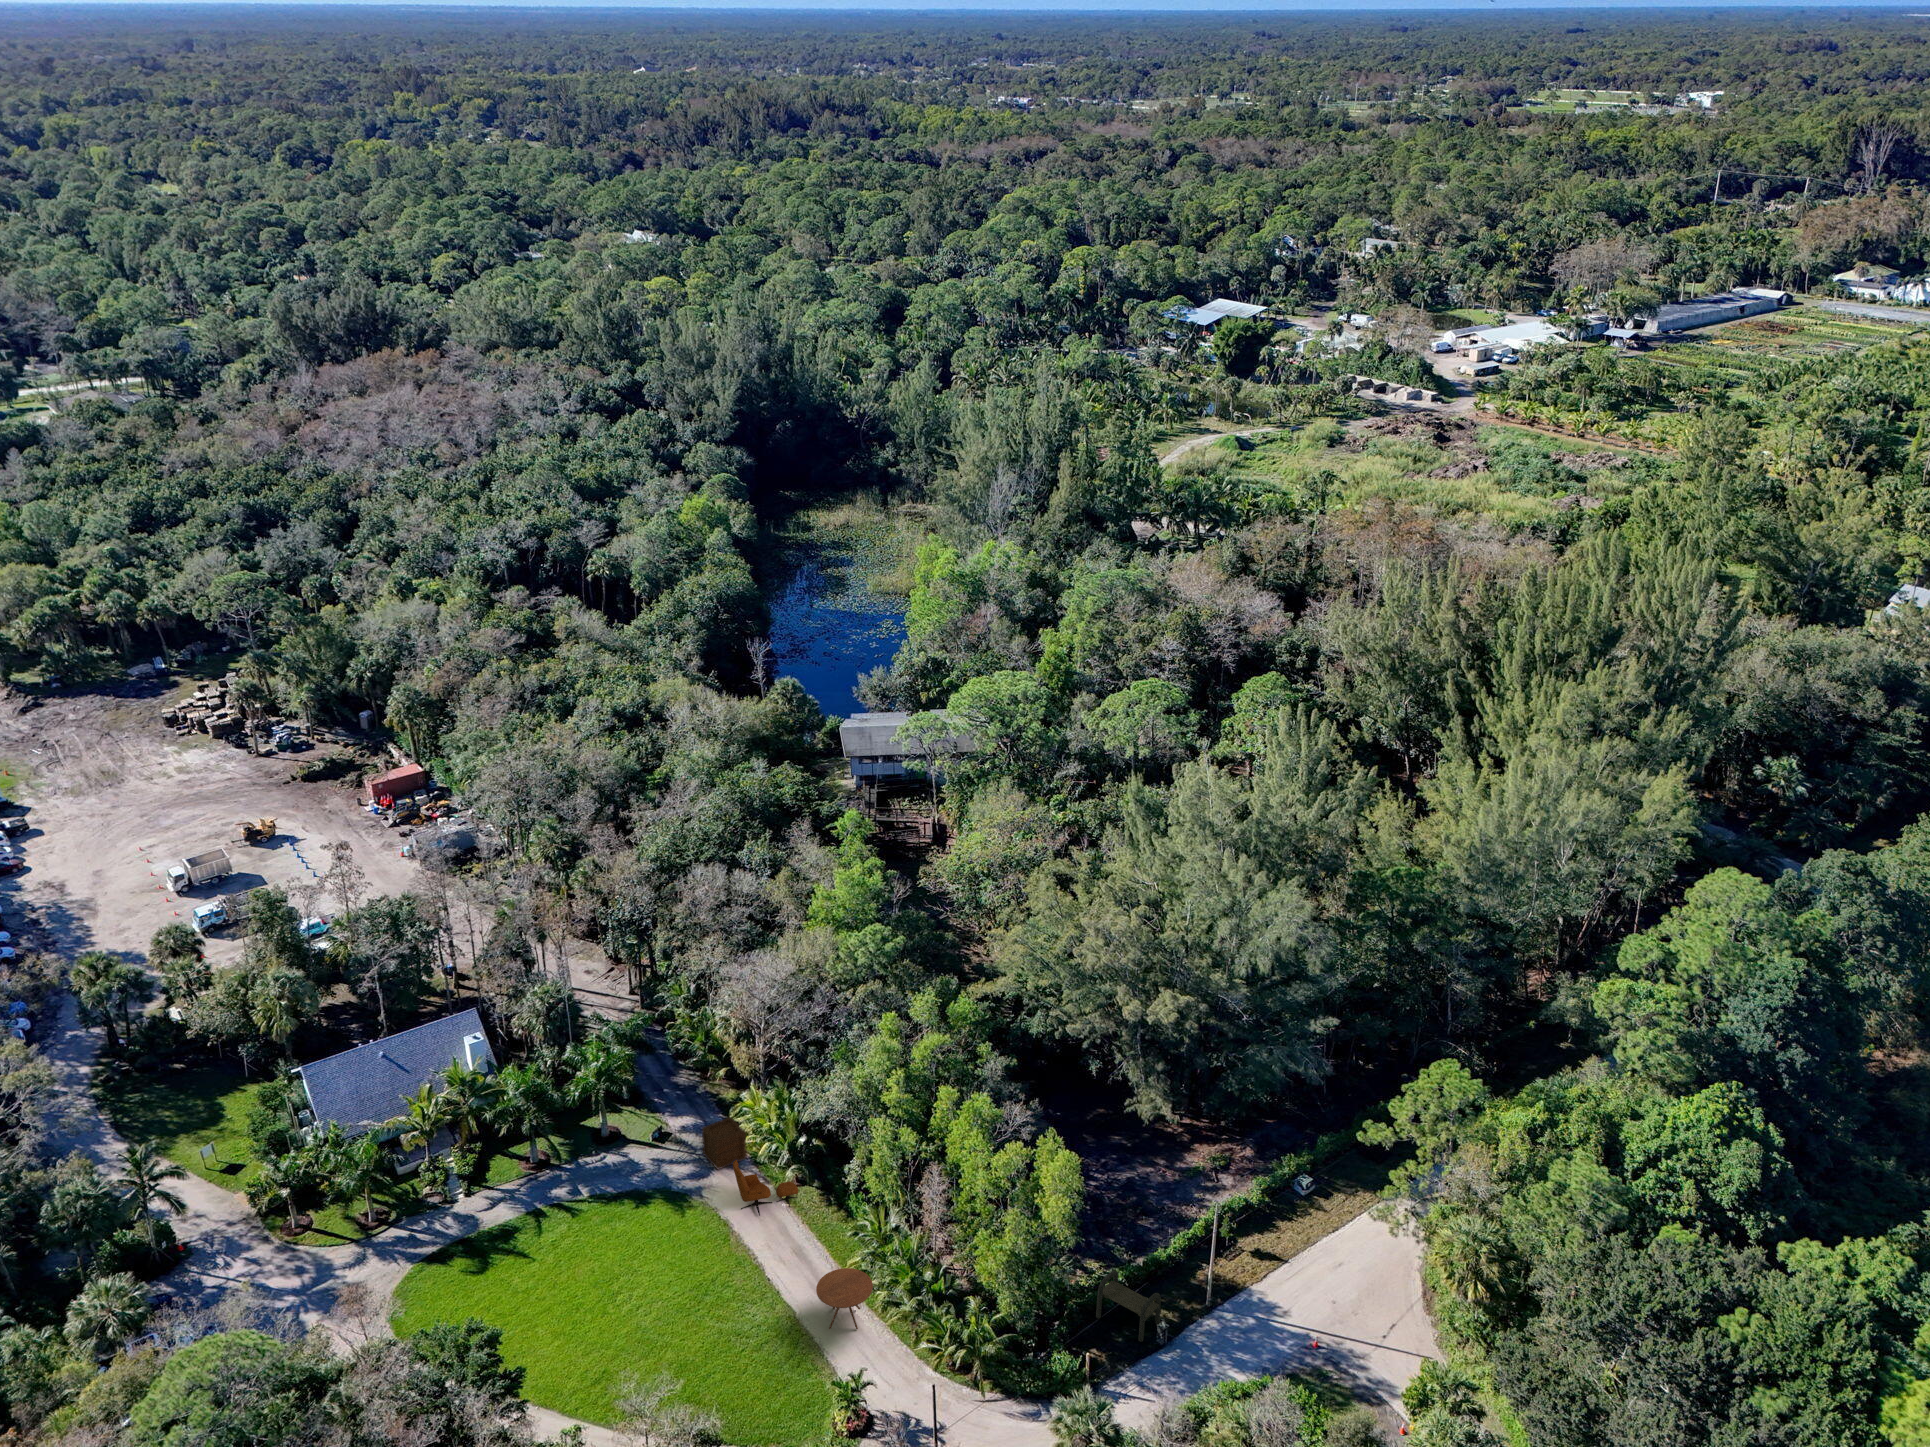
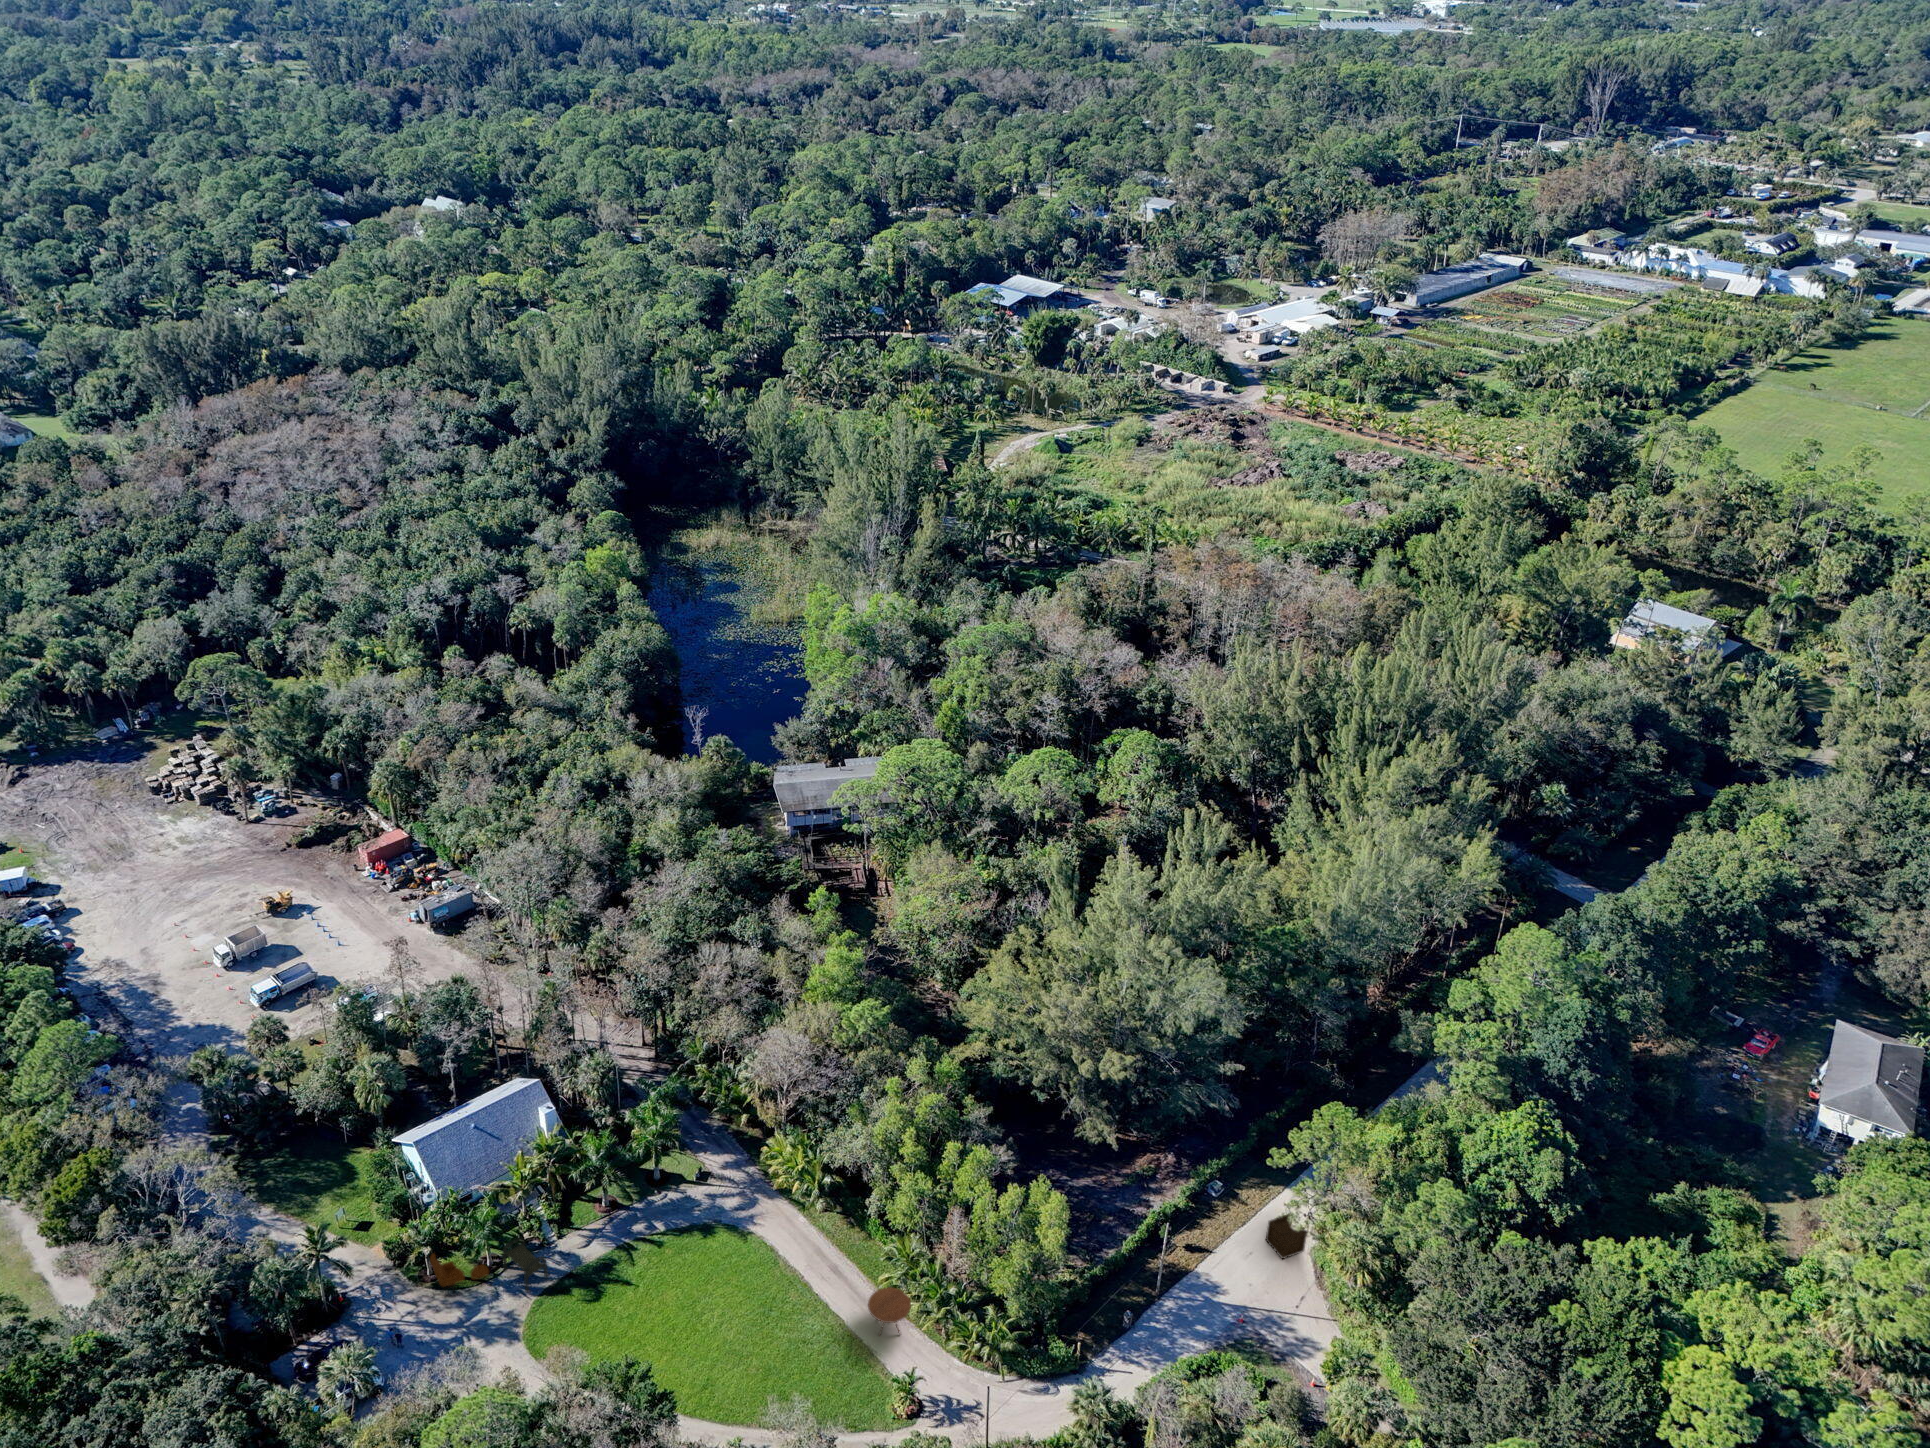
wooden crate: present [702,1117,747,1169] -> present [1265,1214,1307,1259]
lounge chair: present [733,1160,798,1216] -> present [430,1254,489,1291]
bench: present [1096,1271,1161,1342] -> present [503,1238,548,1291]

